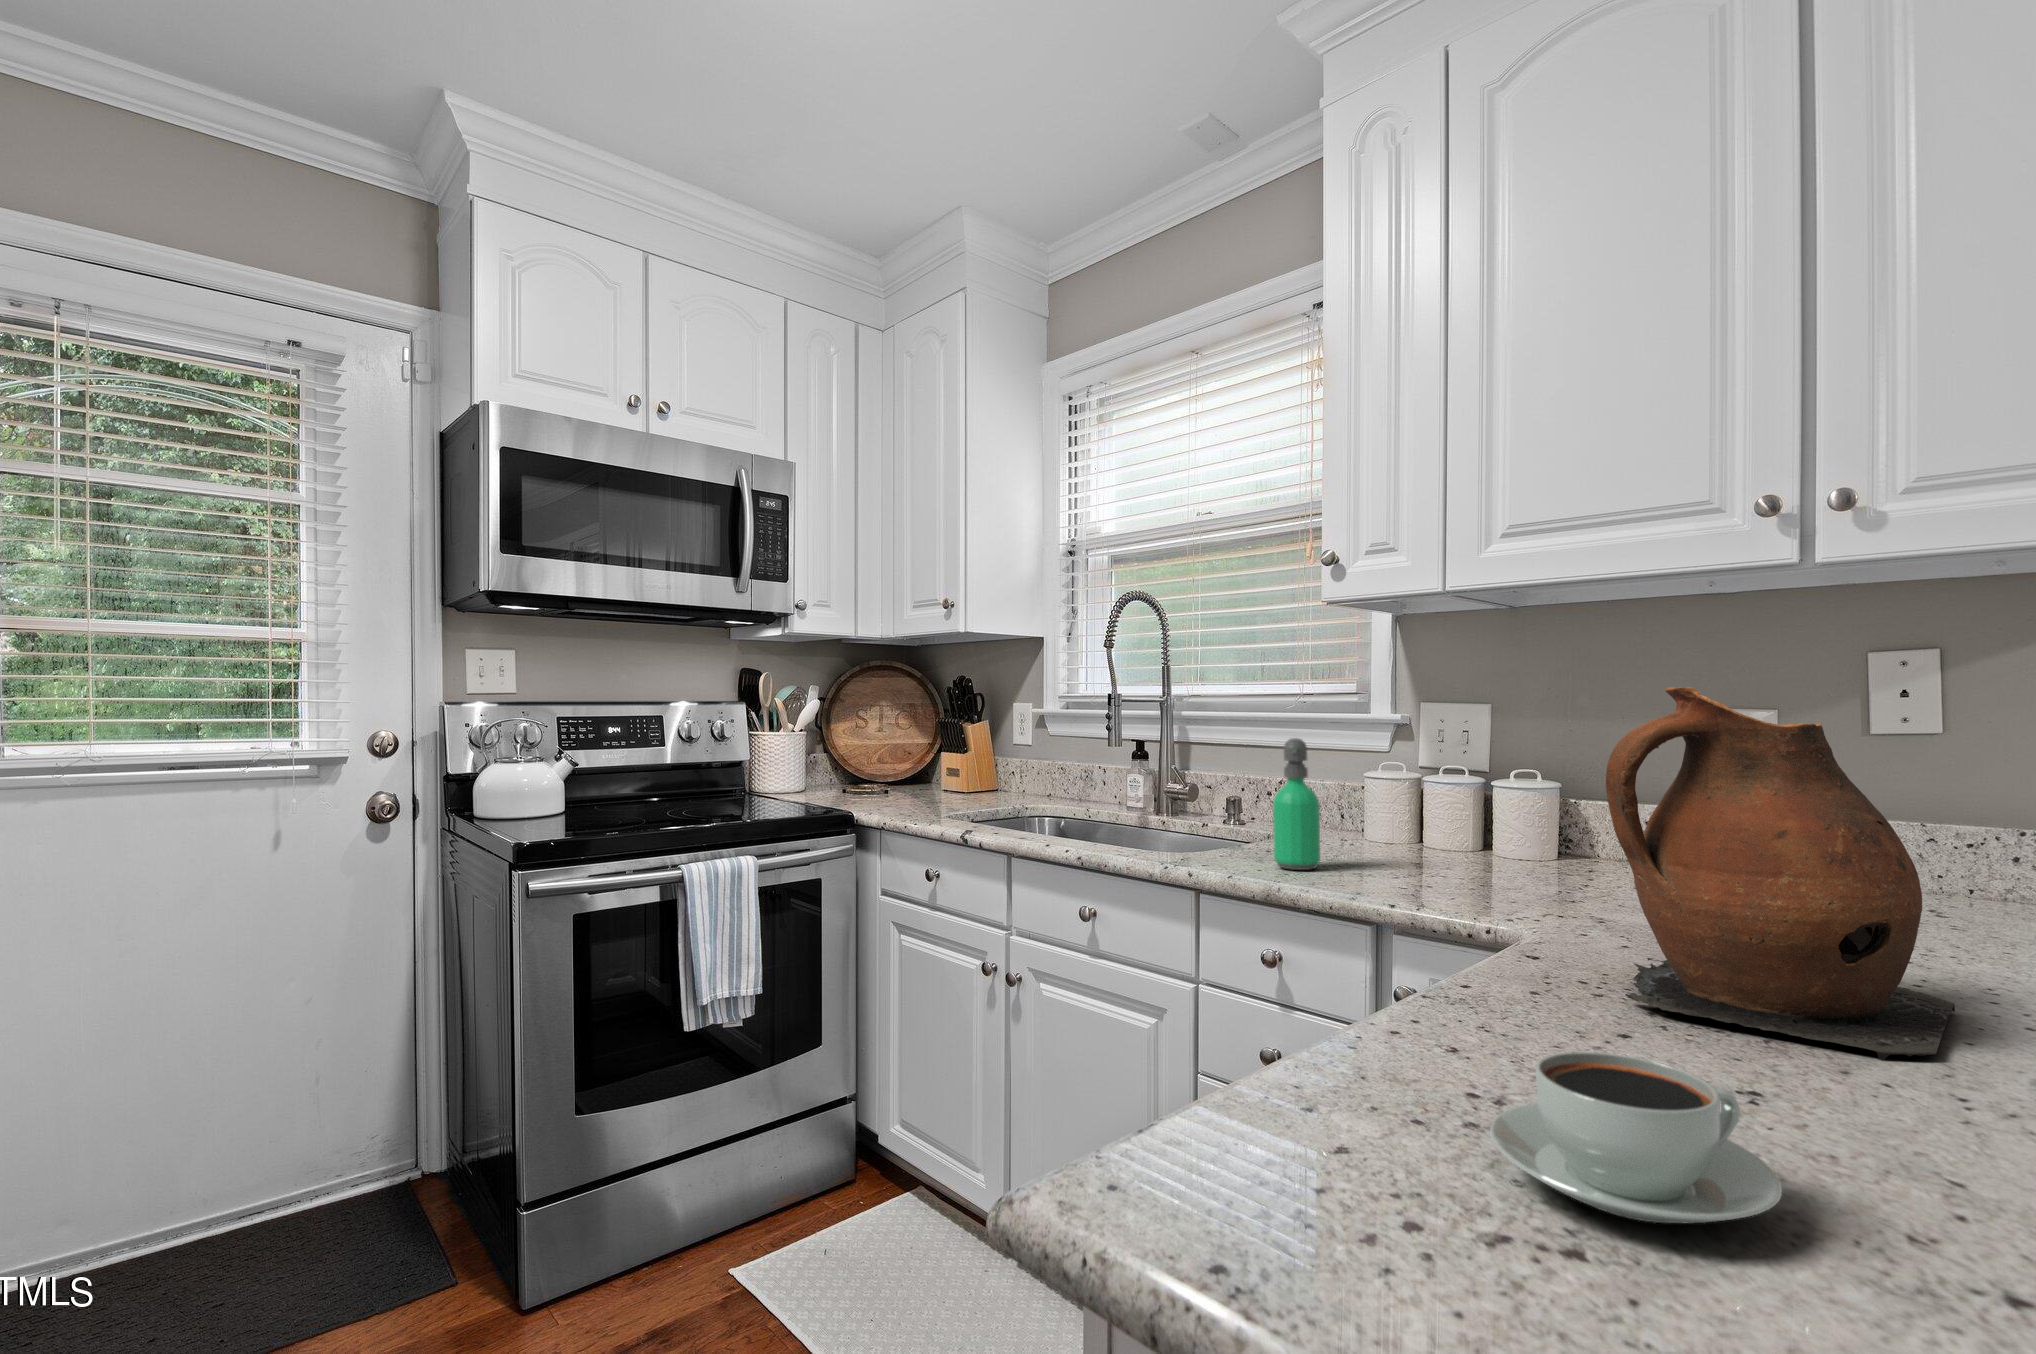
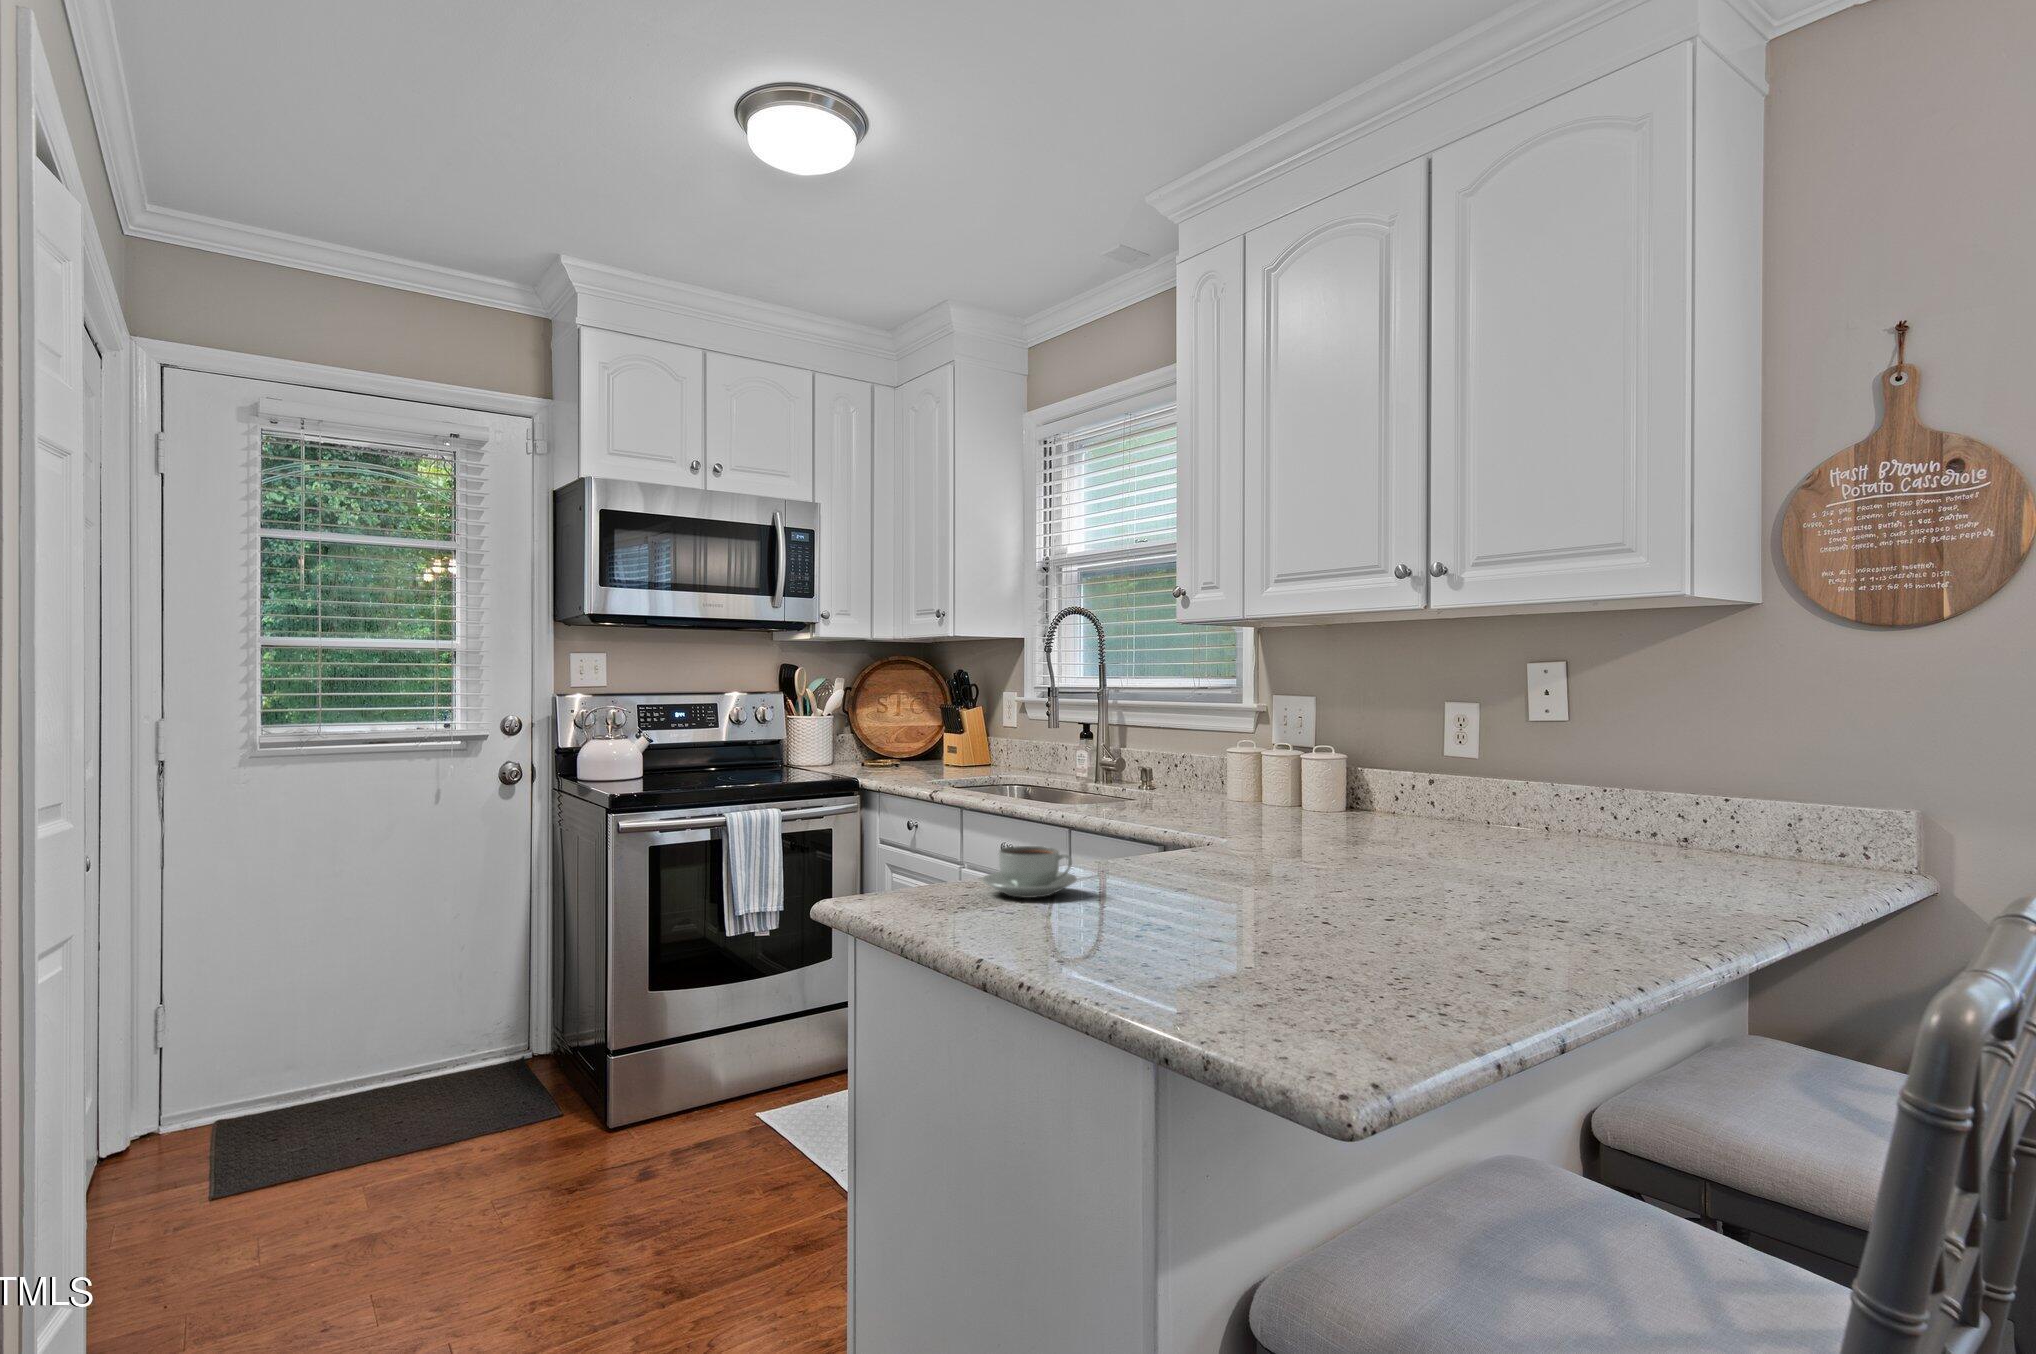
ceramic pitcher: present [1606,687,1955,1060] -> none [1176,692,1347,876]
soap dispenser: present [1273,738,1320,870] -> none [1125,722,1157,815]

